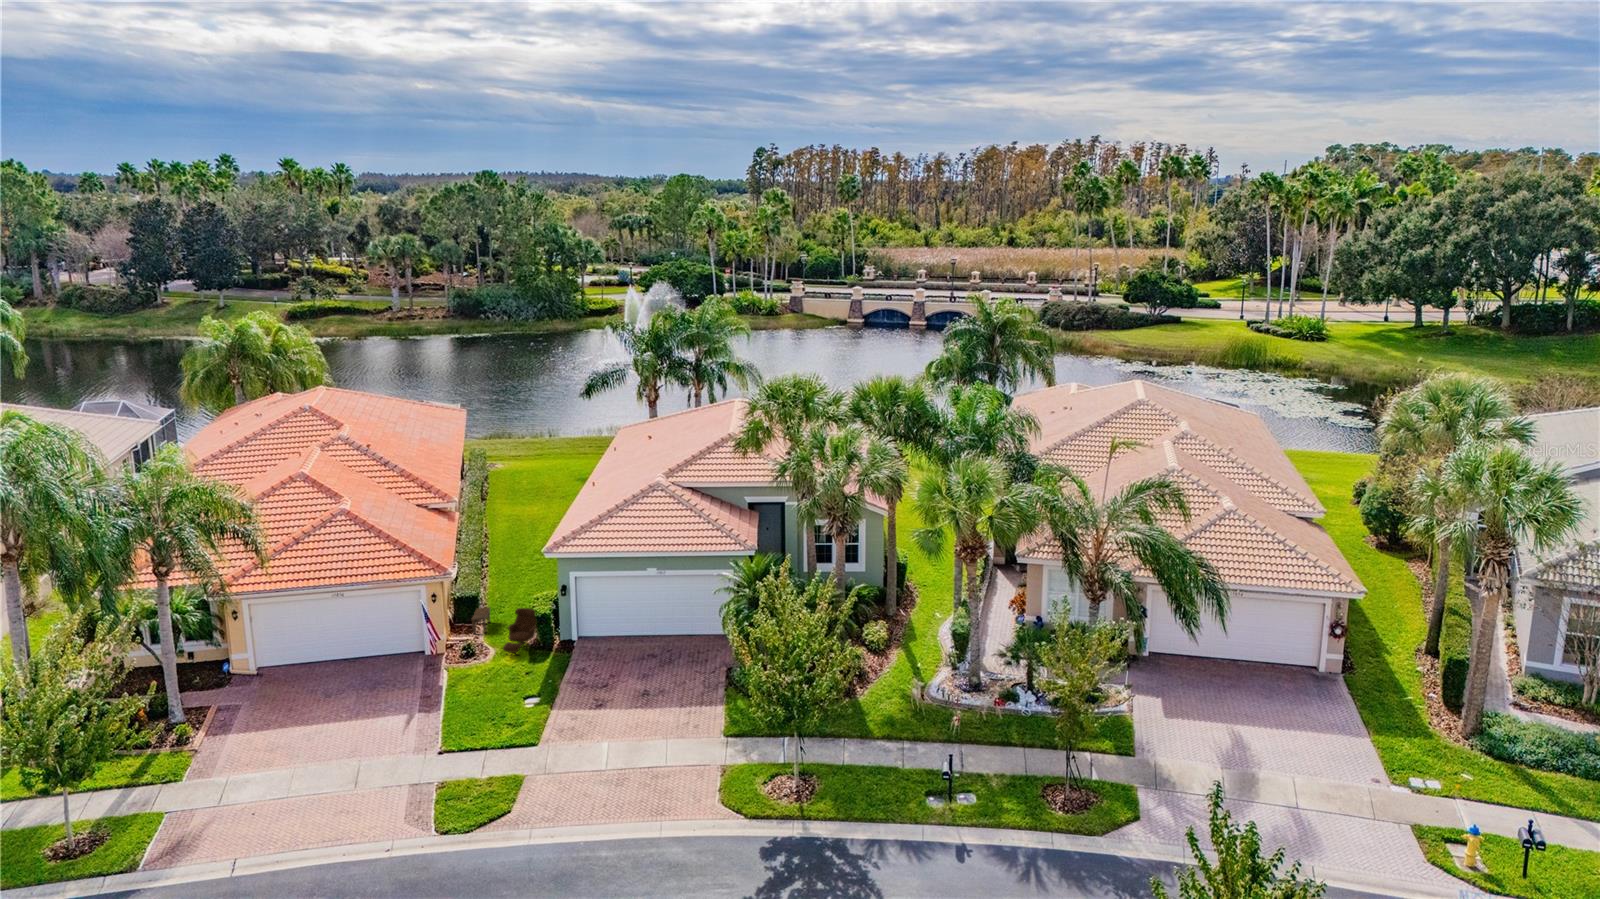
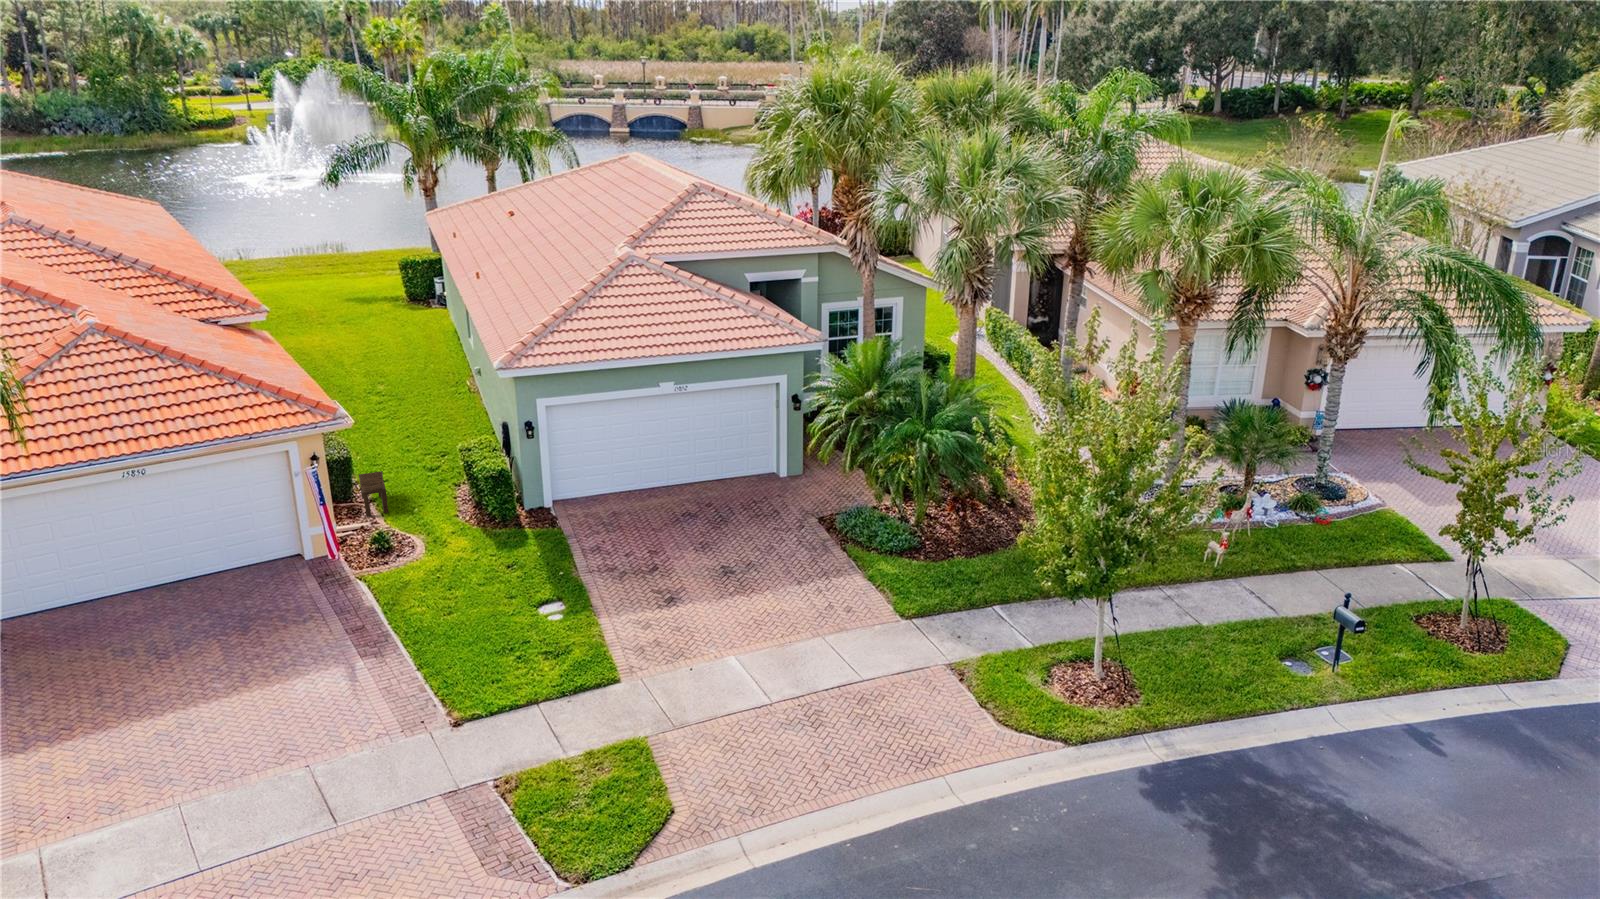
lounge chair: present [503,608,537,654] -> none [439,464,489,546]

